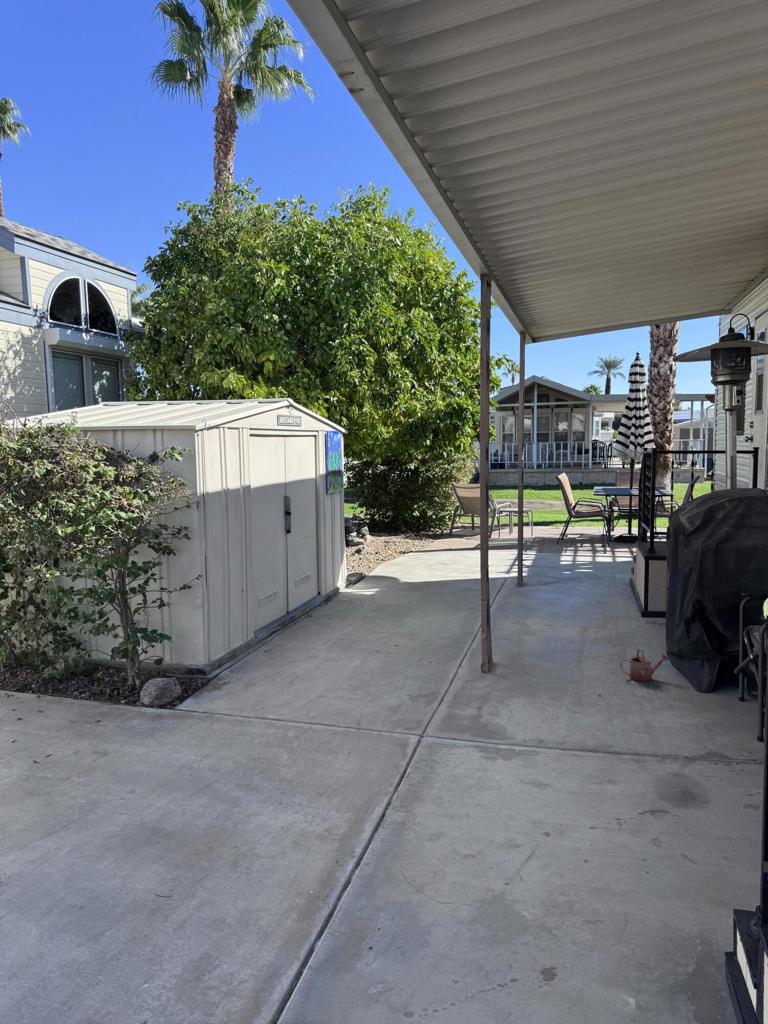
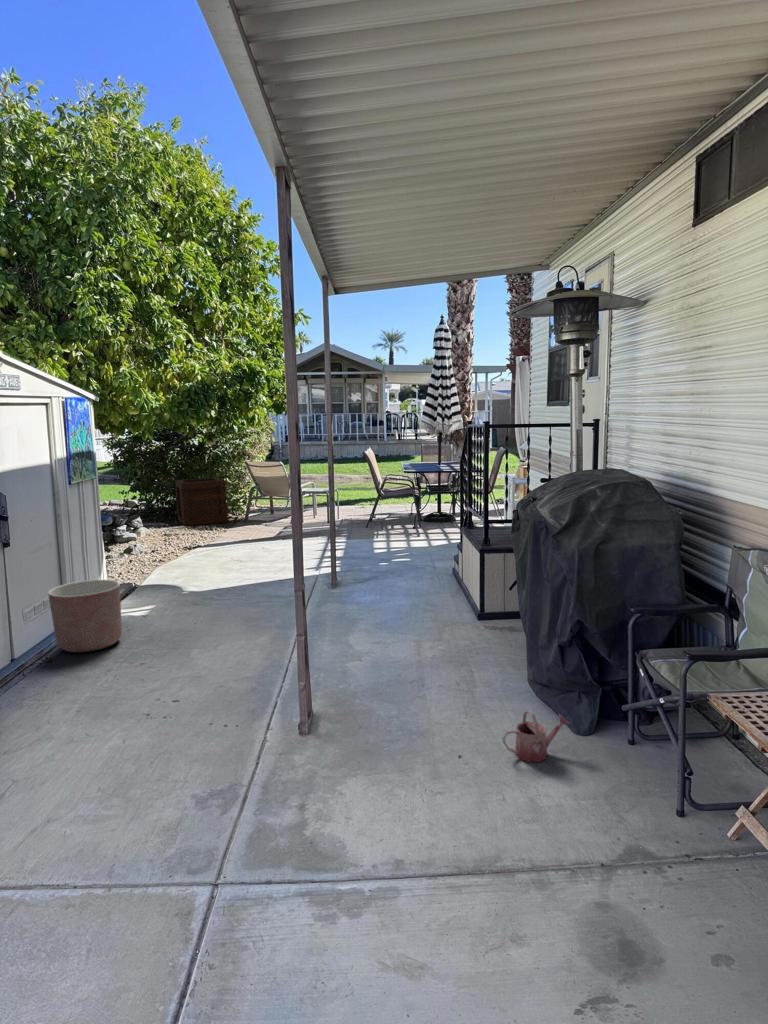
wooden crate: none [394,497,436,537] -> present [175,478,228,526]
planter: none [321,561,366,607] -> present [48,580,122,652]

